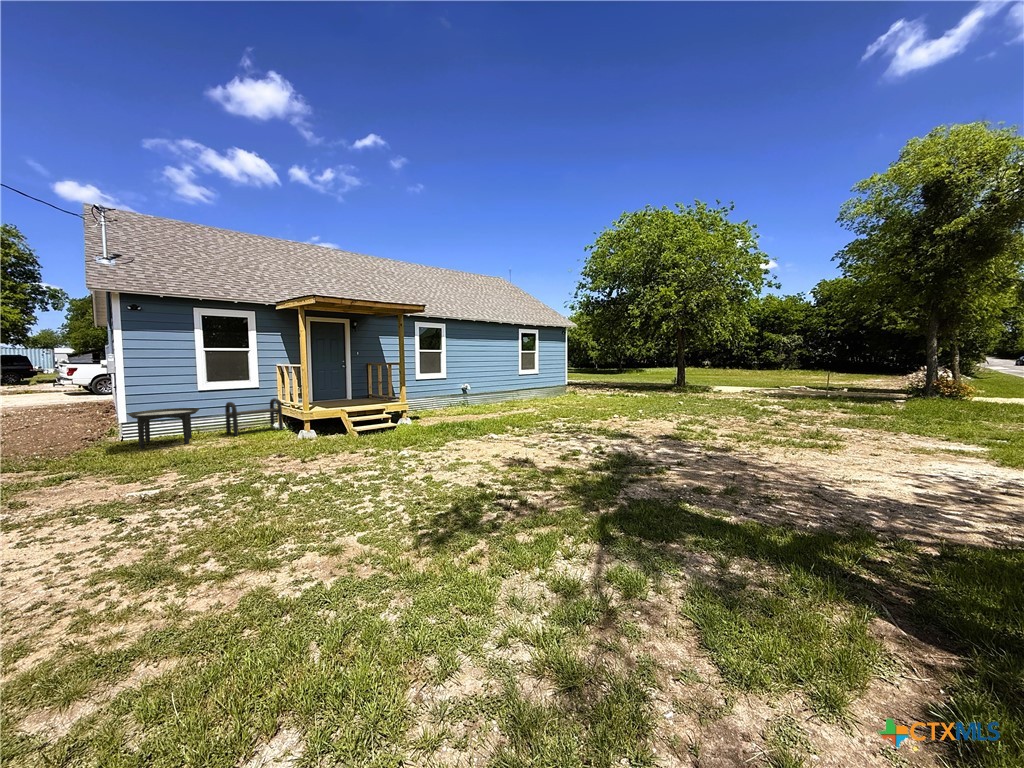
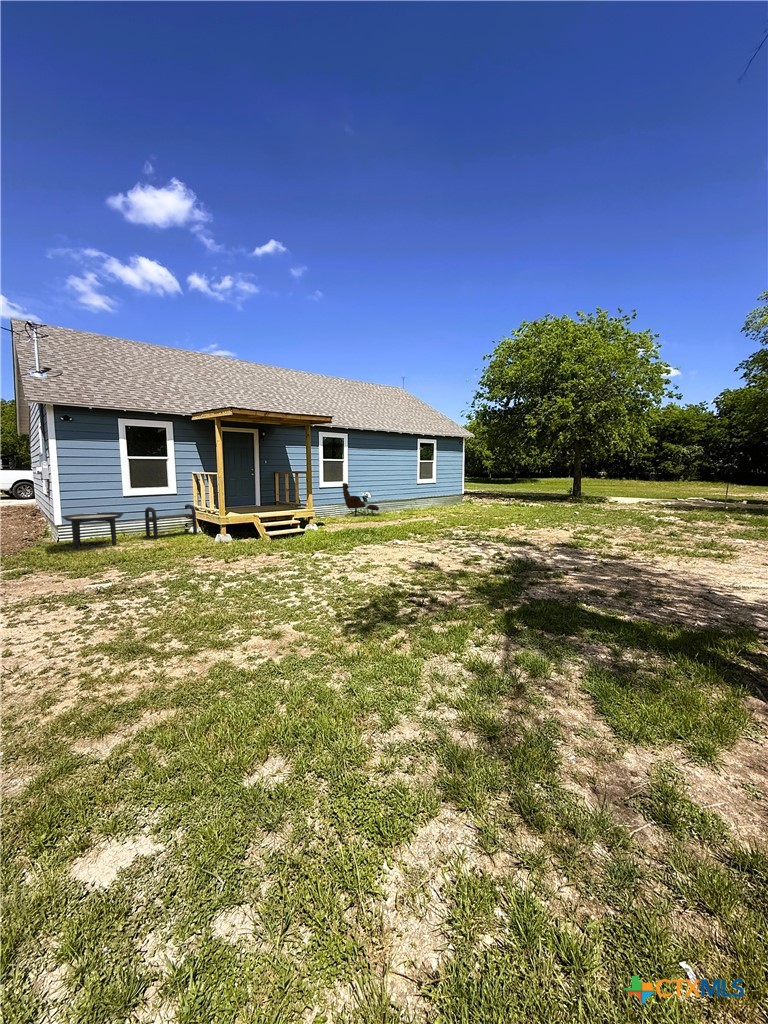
lounge chair: none [443,374,481,409] -> present [342,483,379,516]

